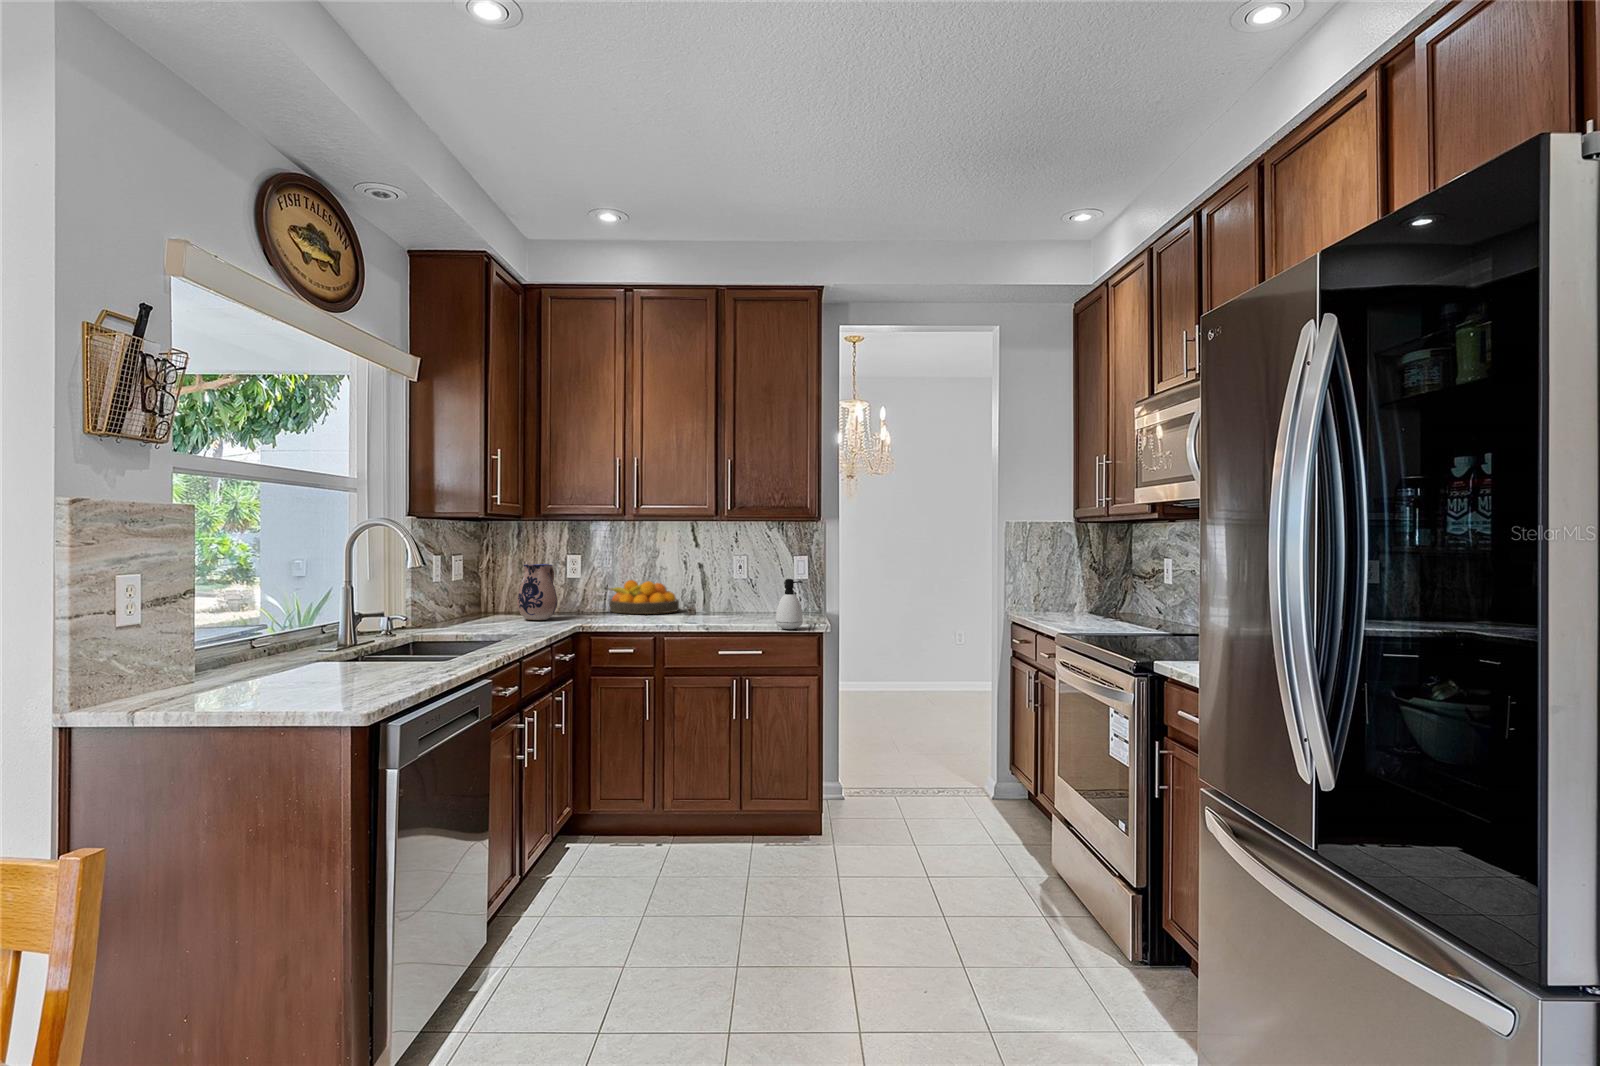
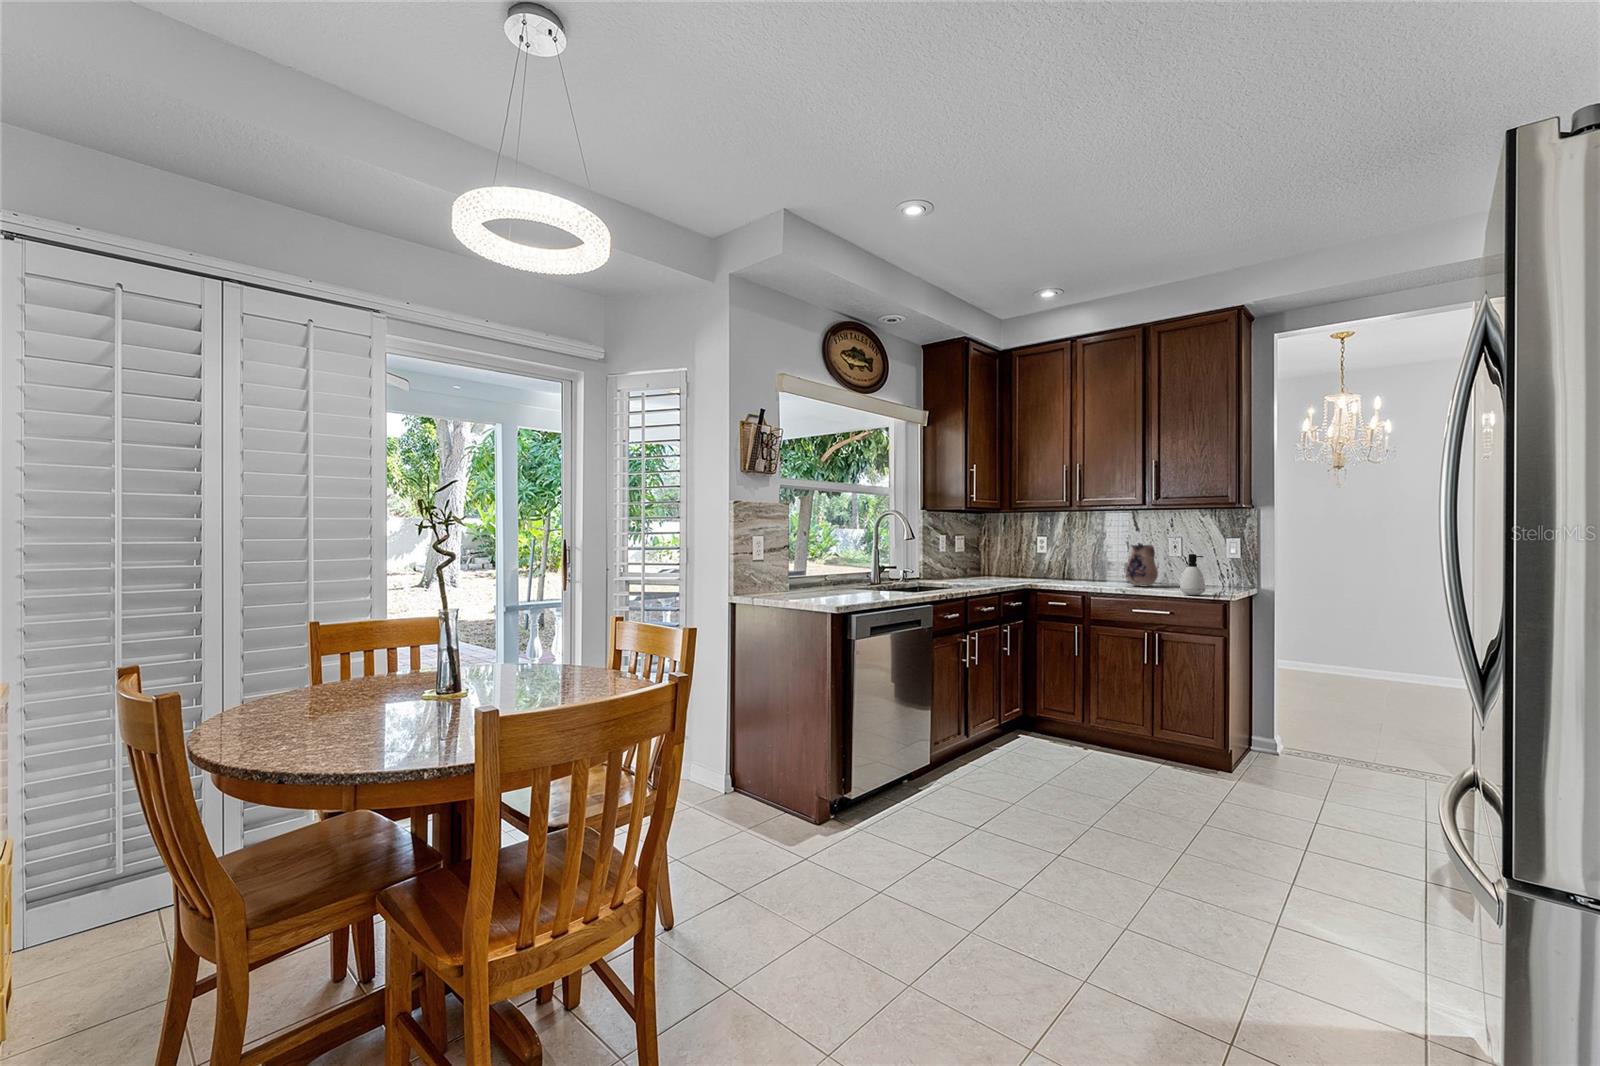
ceramic pitcher: present [517,564,557,620] -> present [1126,545,1158,586]
fruit bowl: present [609,580,679,614] -> none [1066,556,1123,581]

